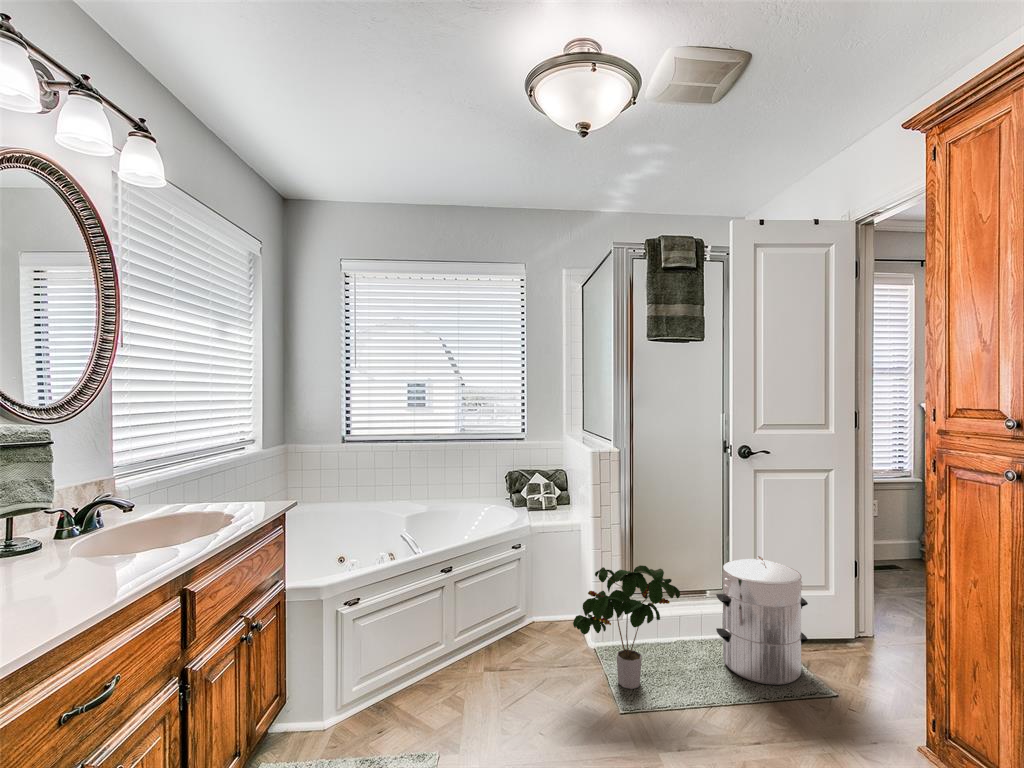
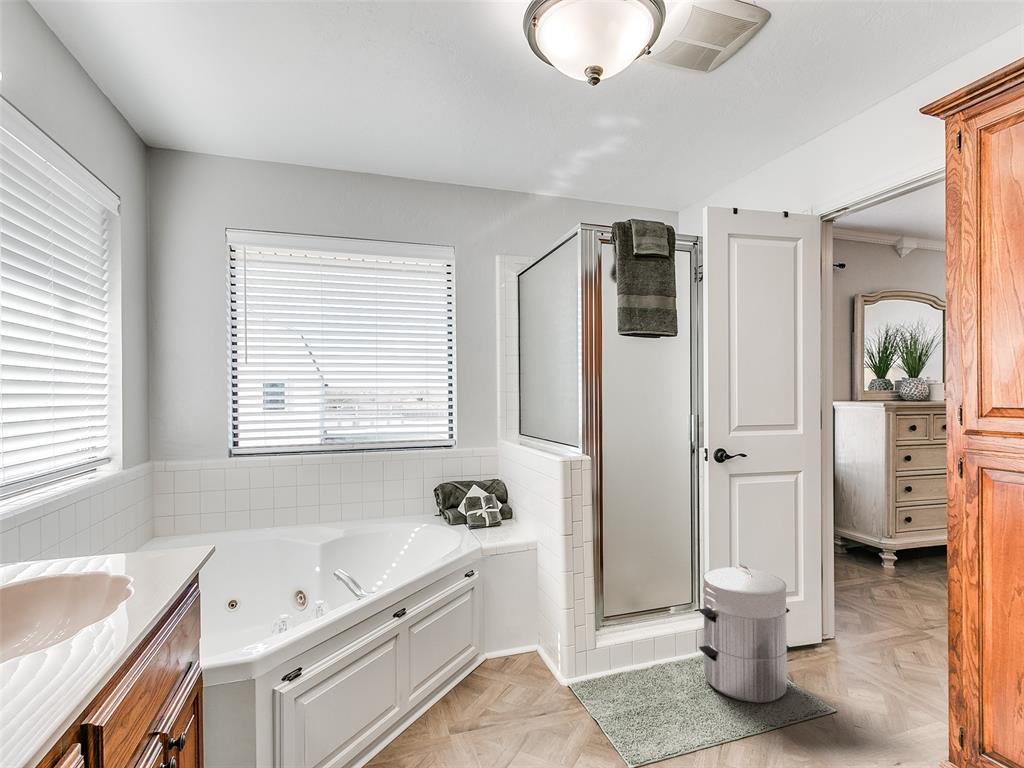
potted plant: present [573,565,680,689] -> none [561,586,673,731]

